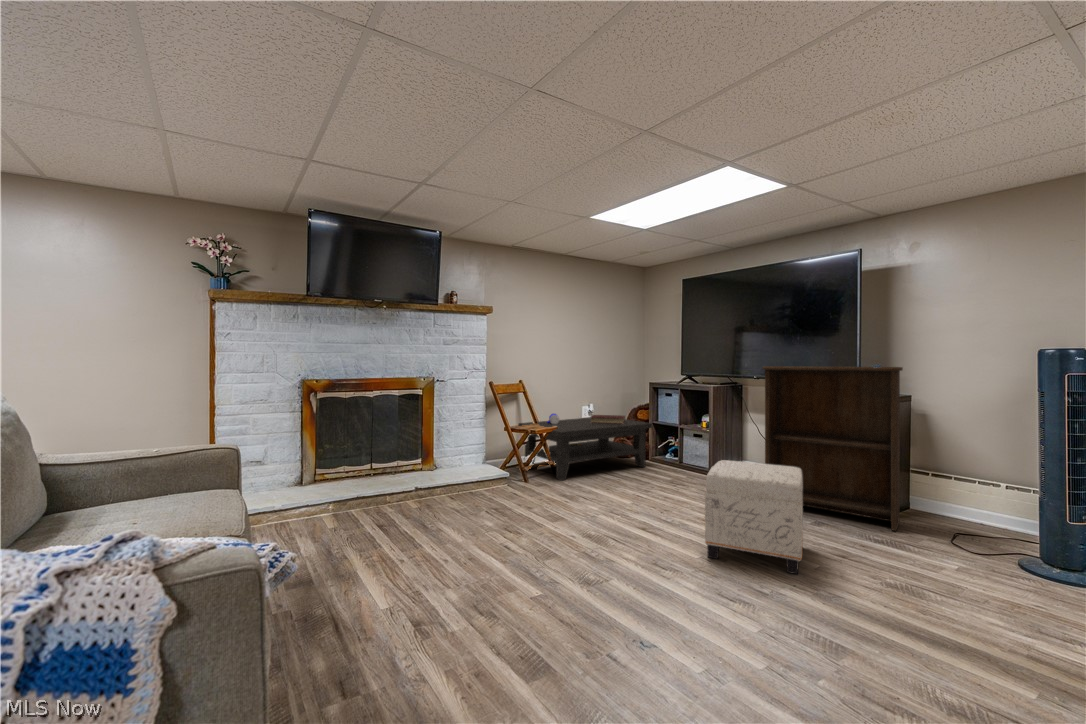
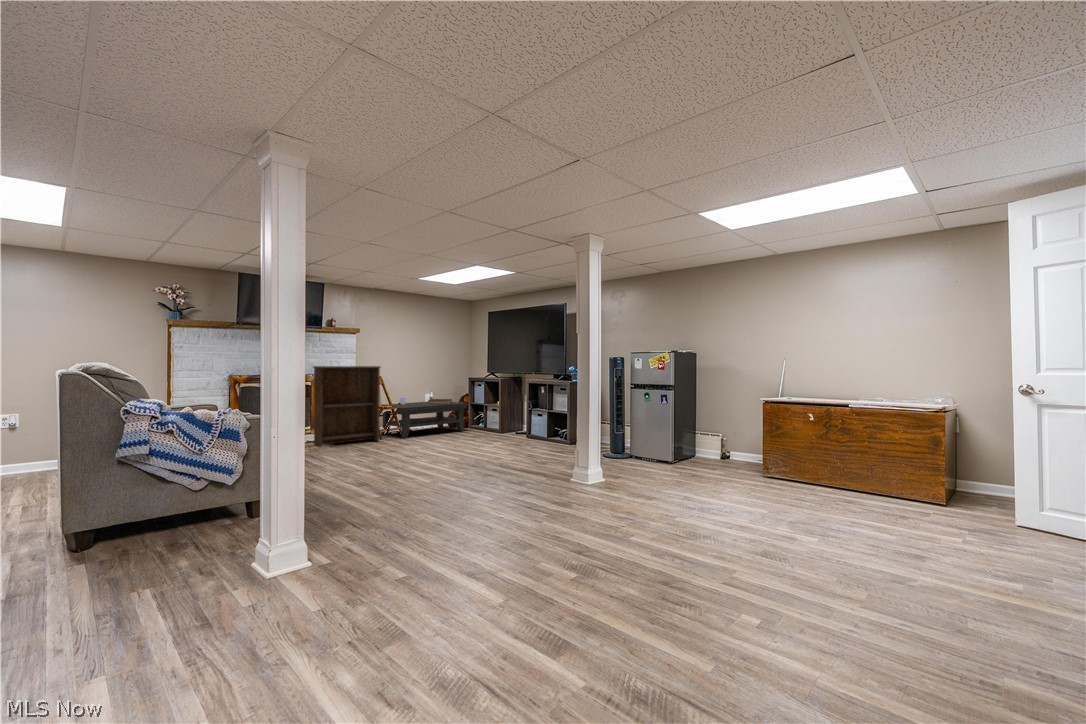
bookshelf: present [762,366,903,531] -> present [313,366,381,447]
ottoman: present [705,460,803,574] -> none [461,414,512,460]

